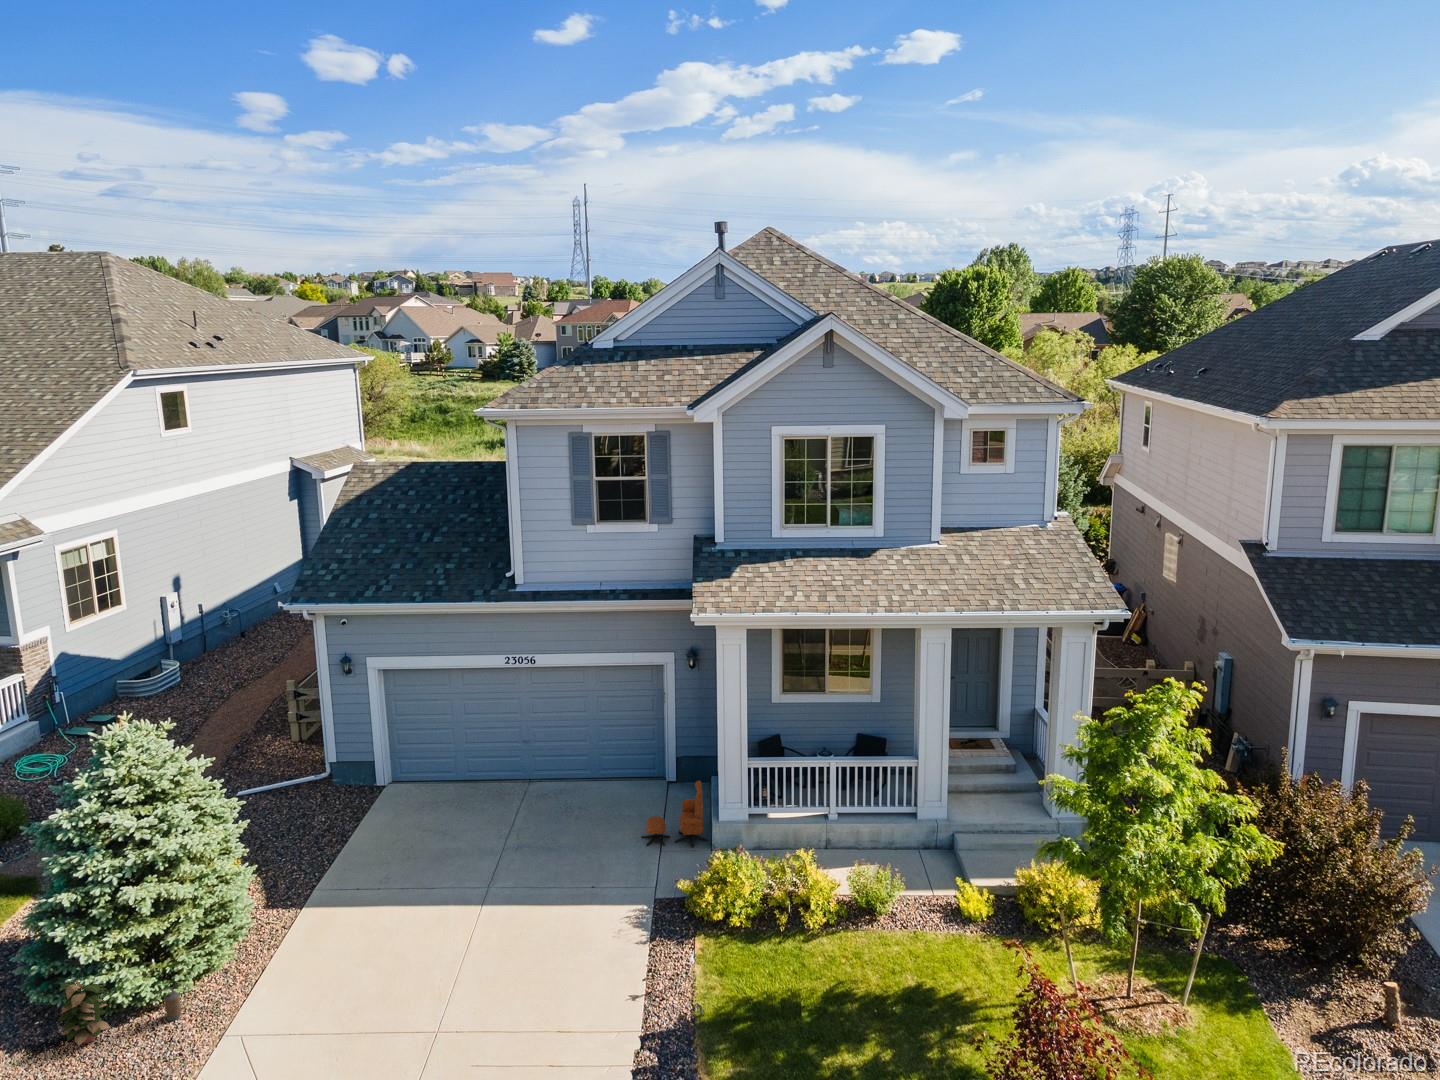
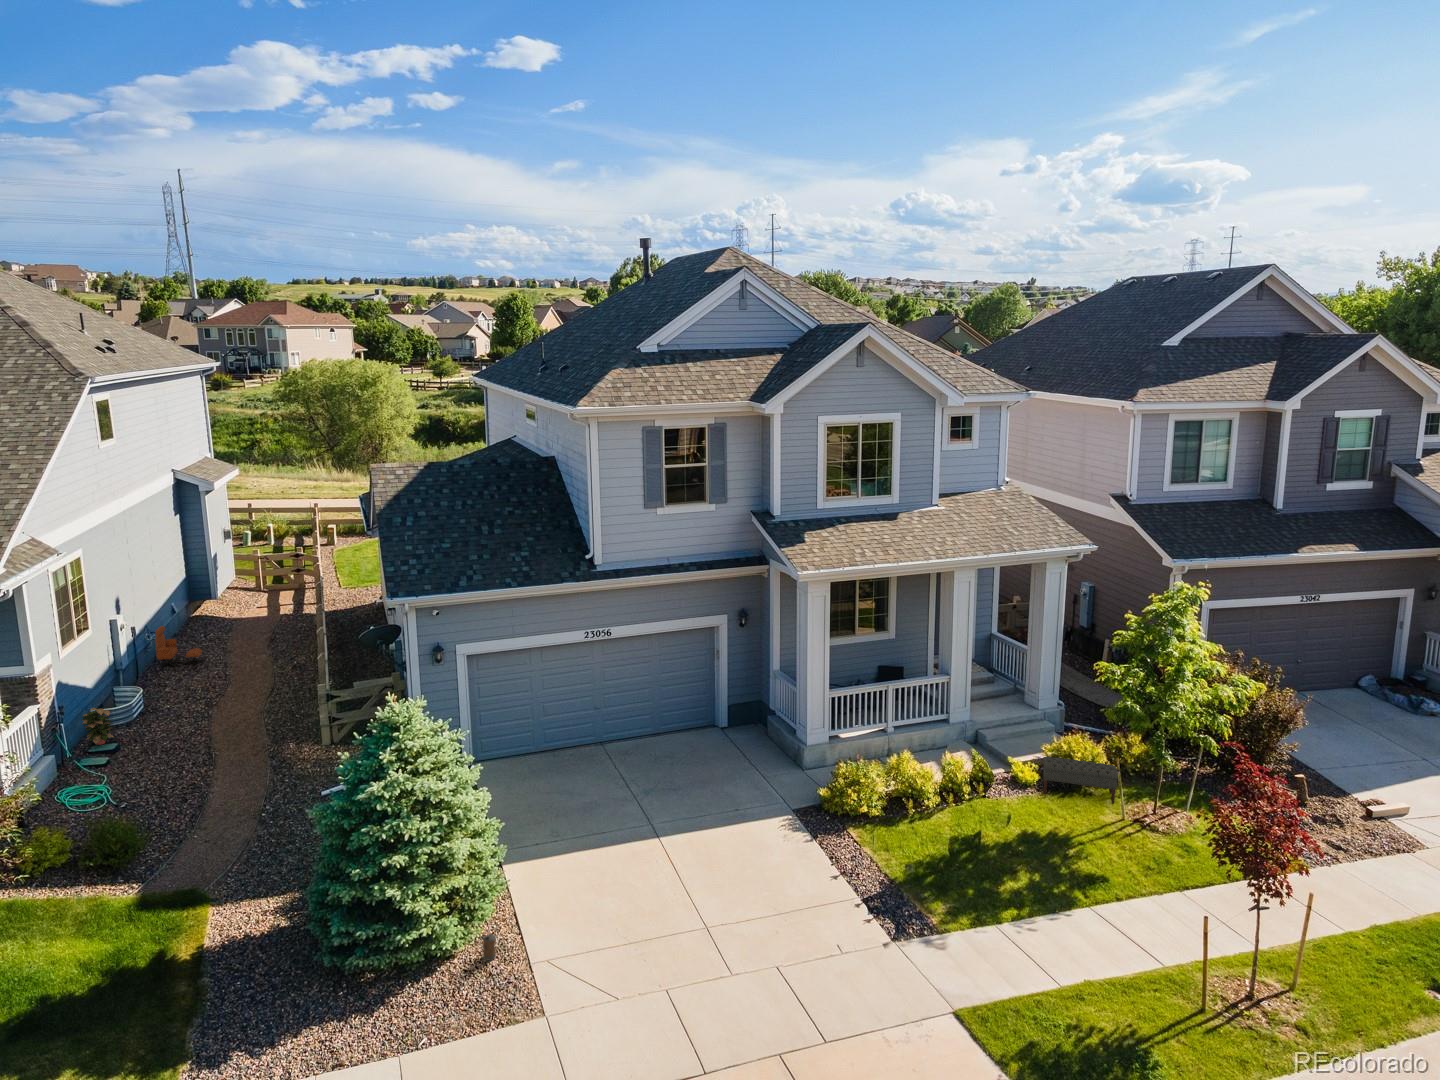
lounge chair: present [641,781,708,847] -> present [155,626,202,667]
bench: none [987,887,1091,971] -> present [1043,757,1118,803]
decorative plant: present [58,980,111,1047] -> present [81,708,113,745]

